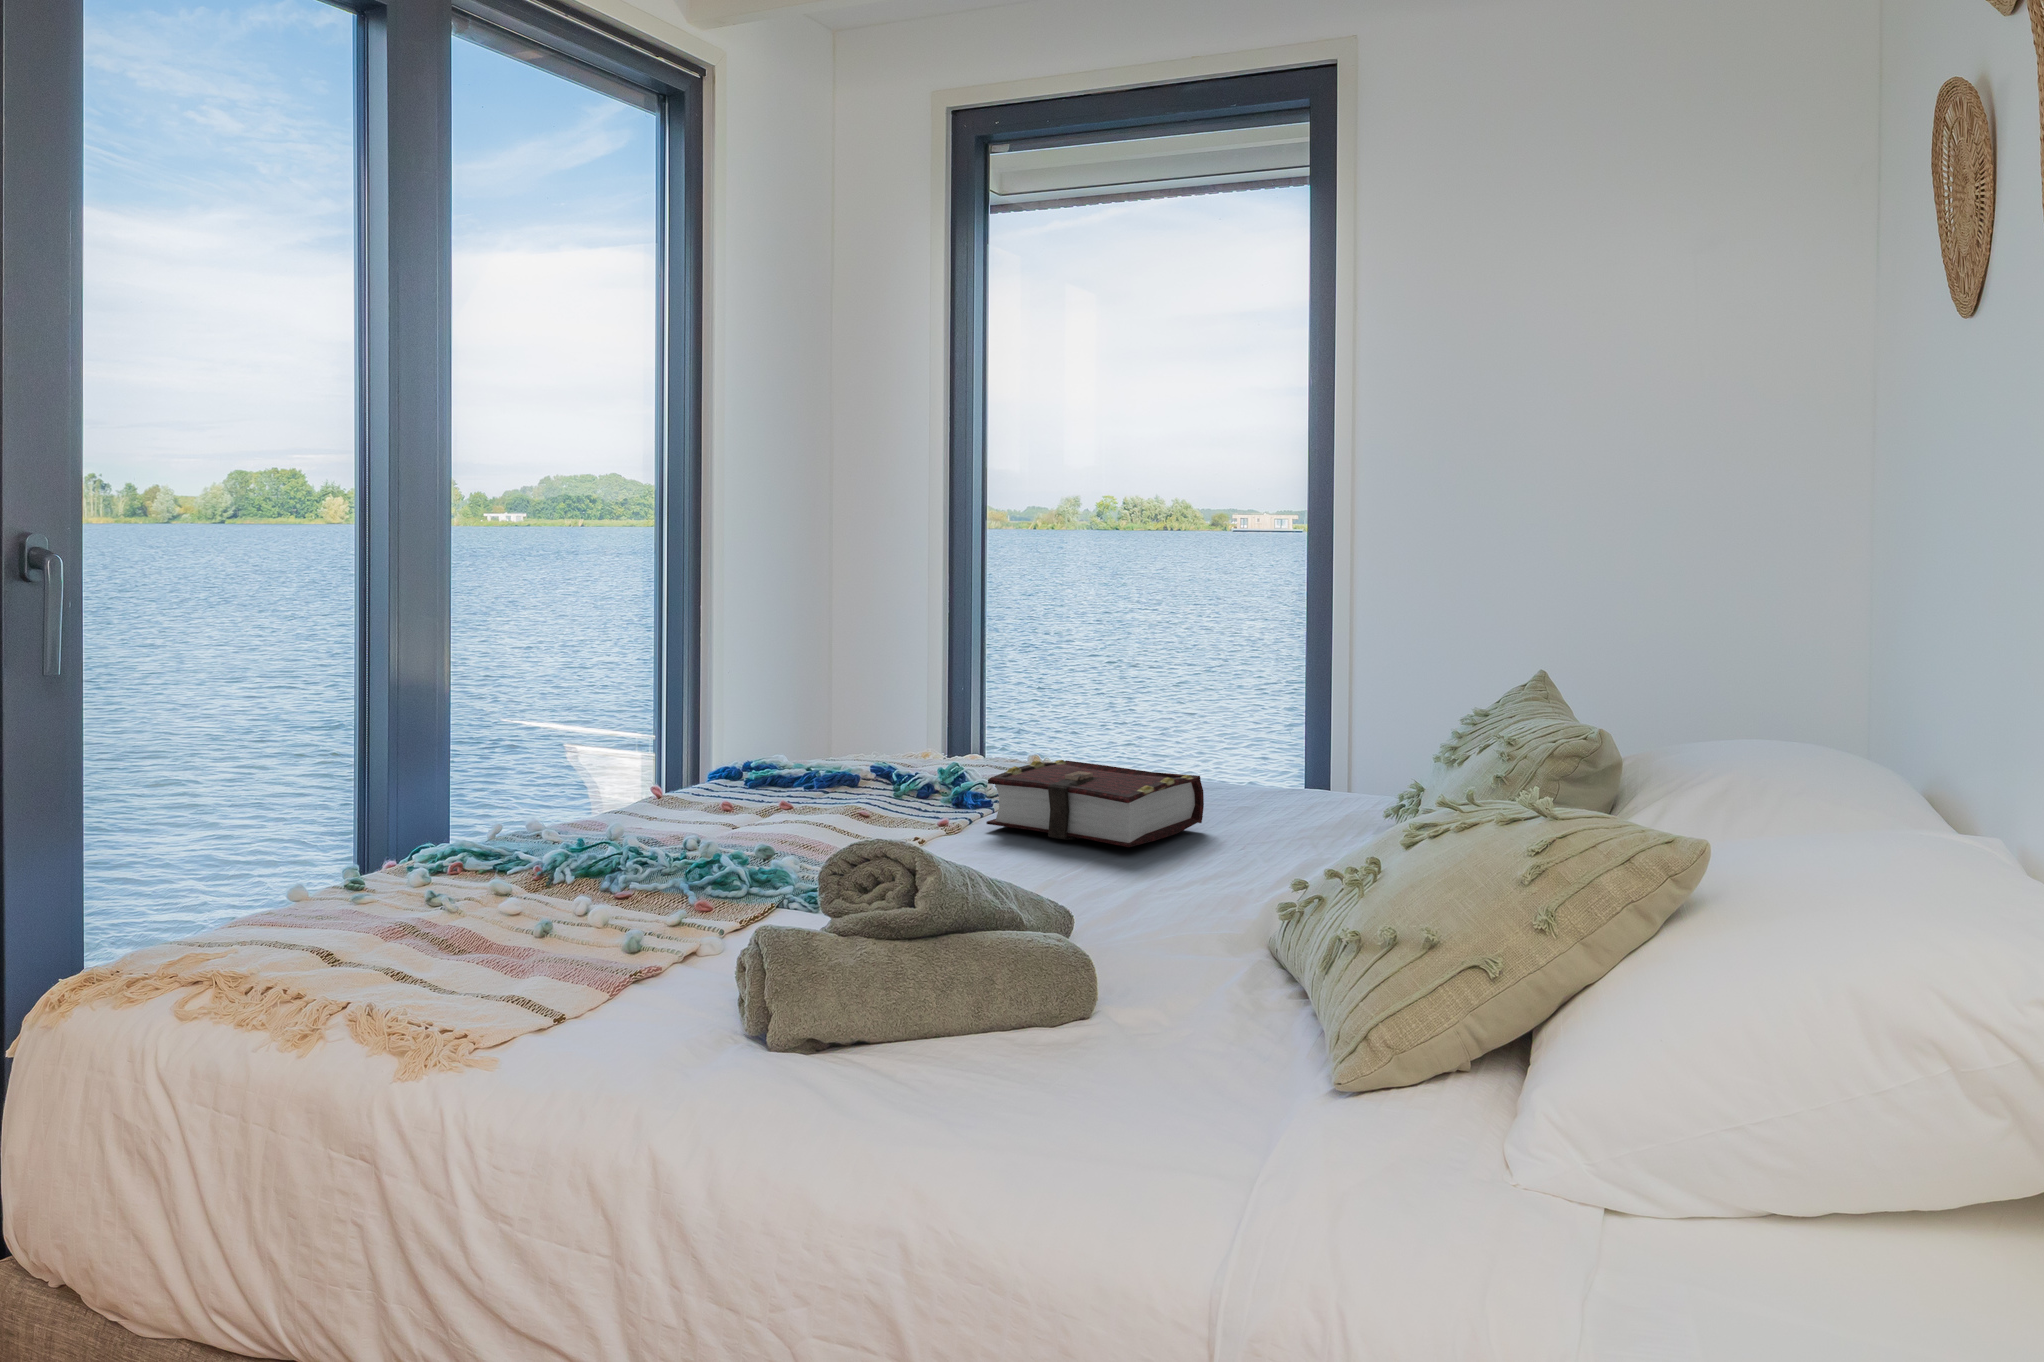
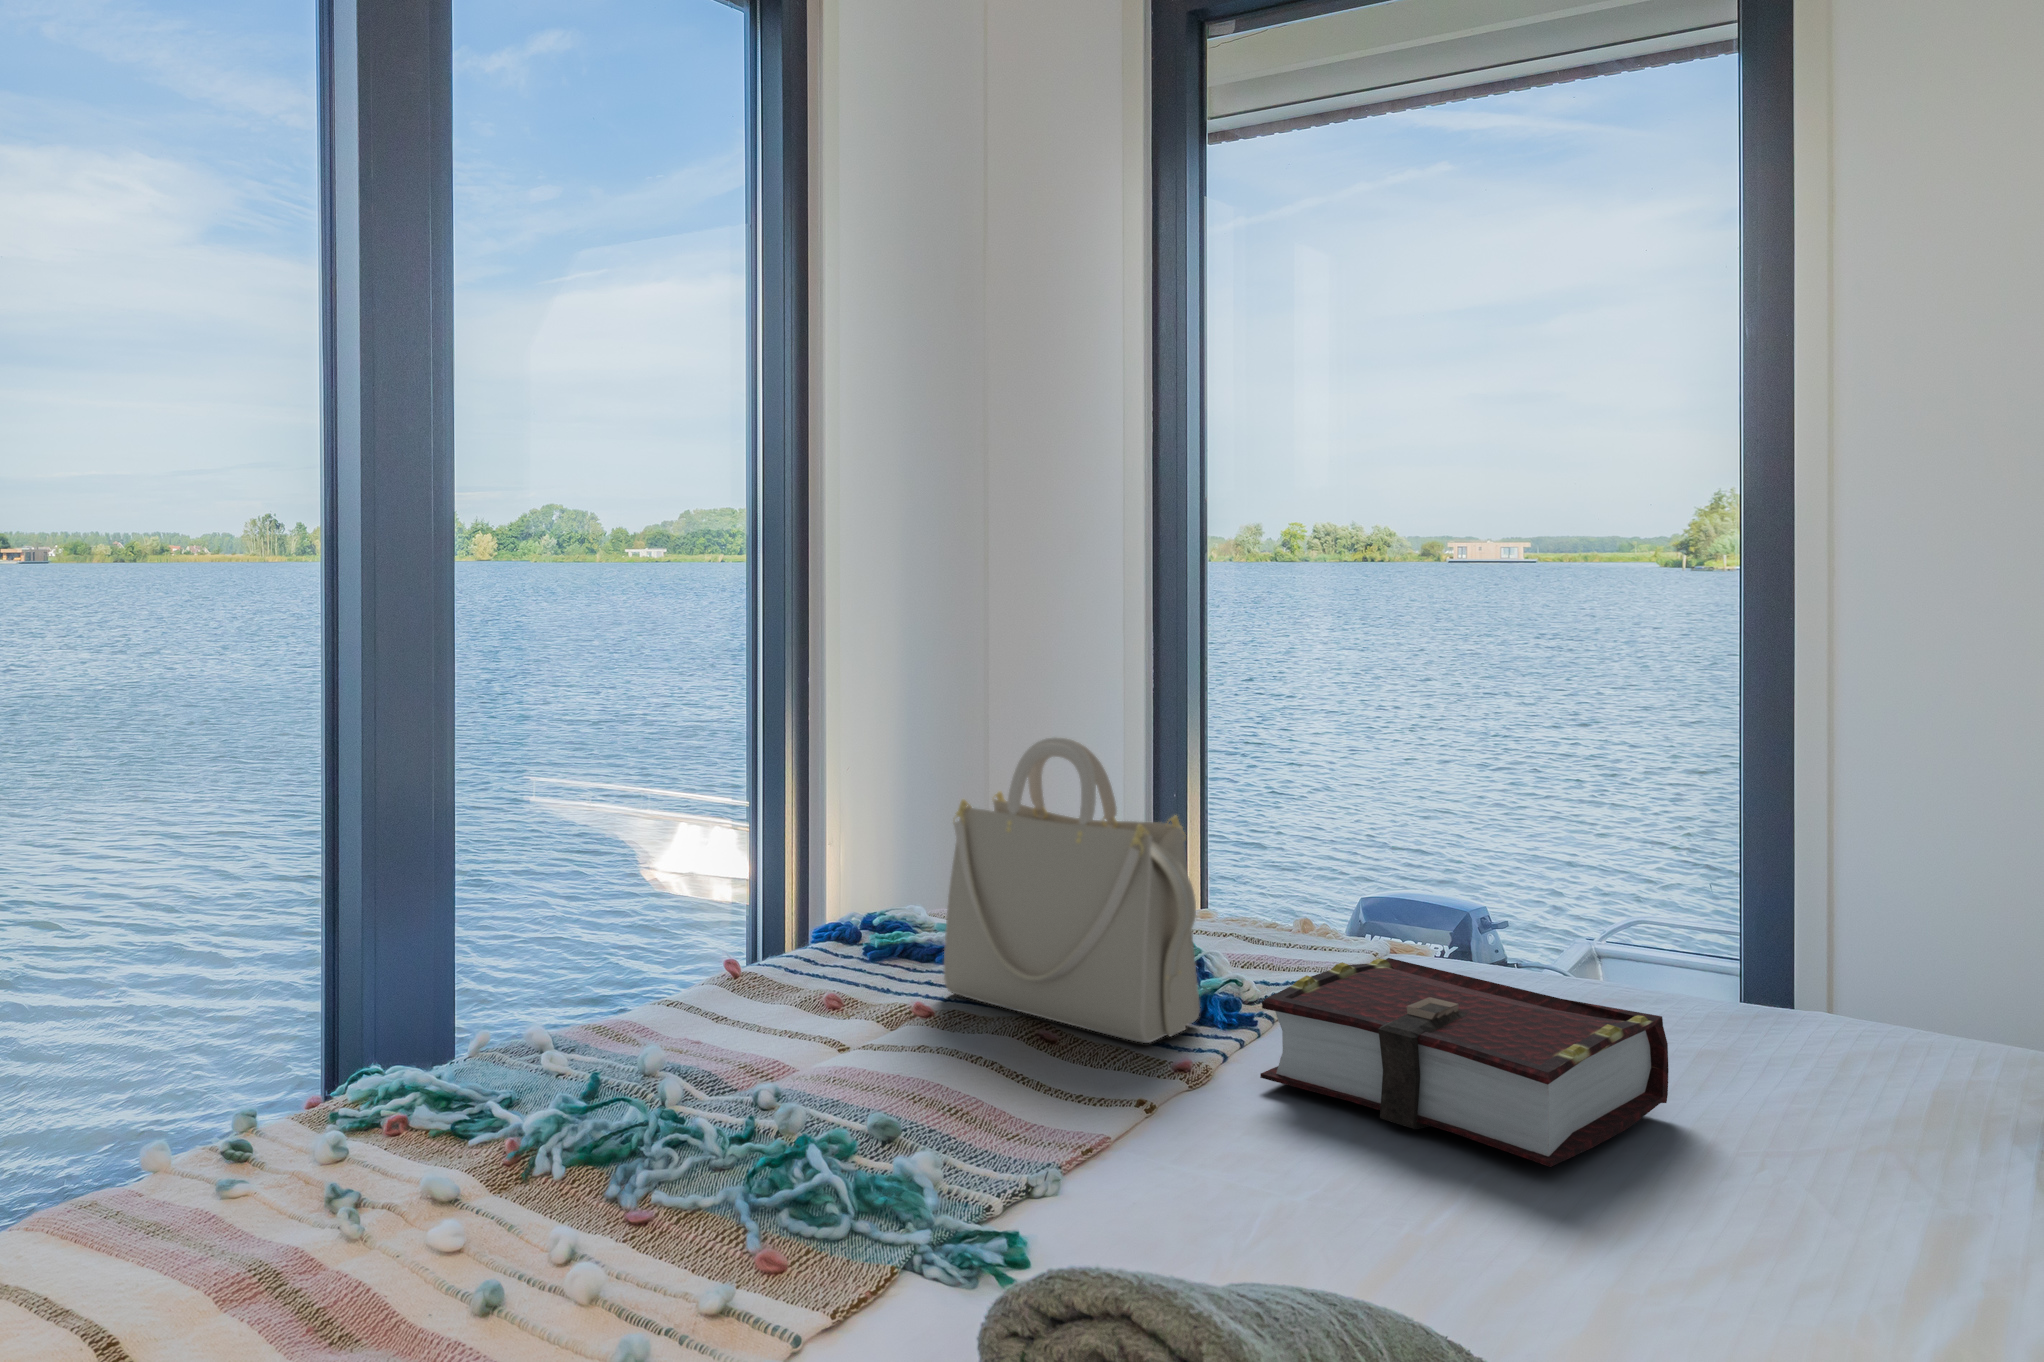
handbag: none [800,635,957,814] -> present [944,738,1200,1043]

